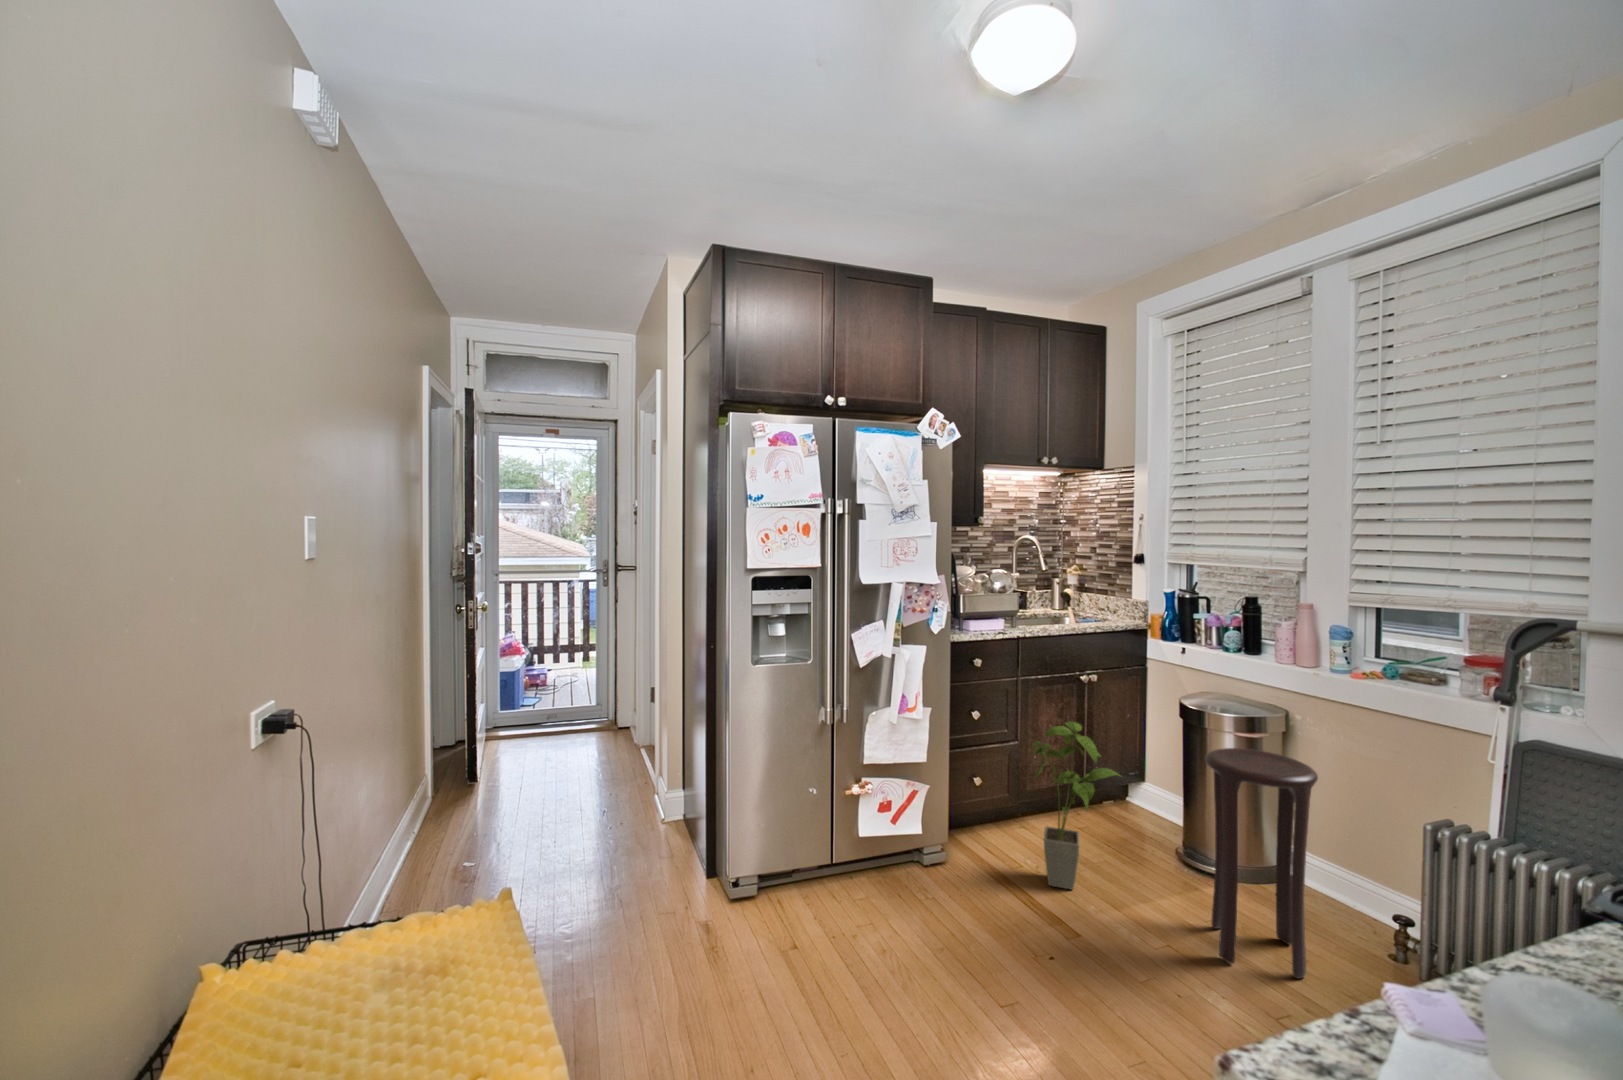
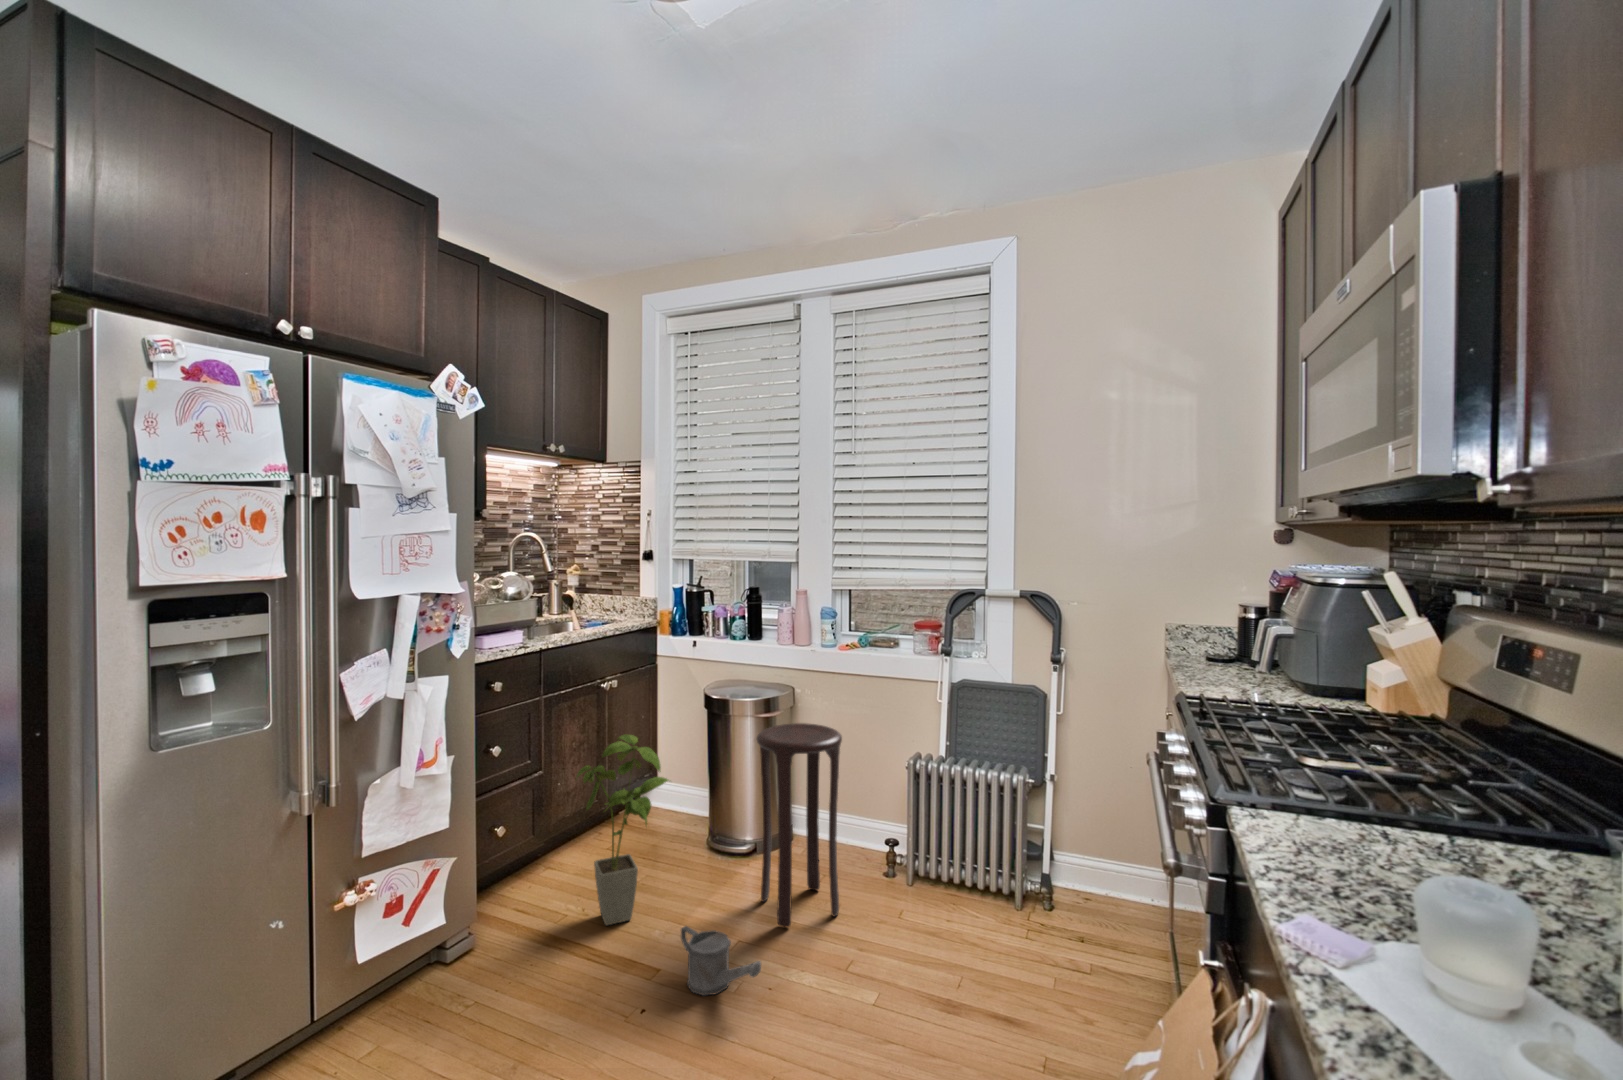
watering can: none [1098,911,1162,985] -> present [681,926,761,995]

